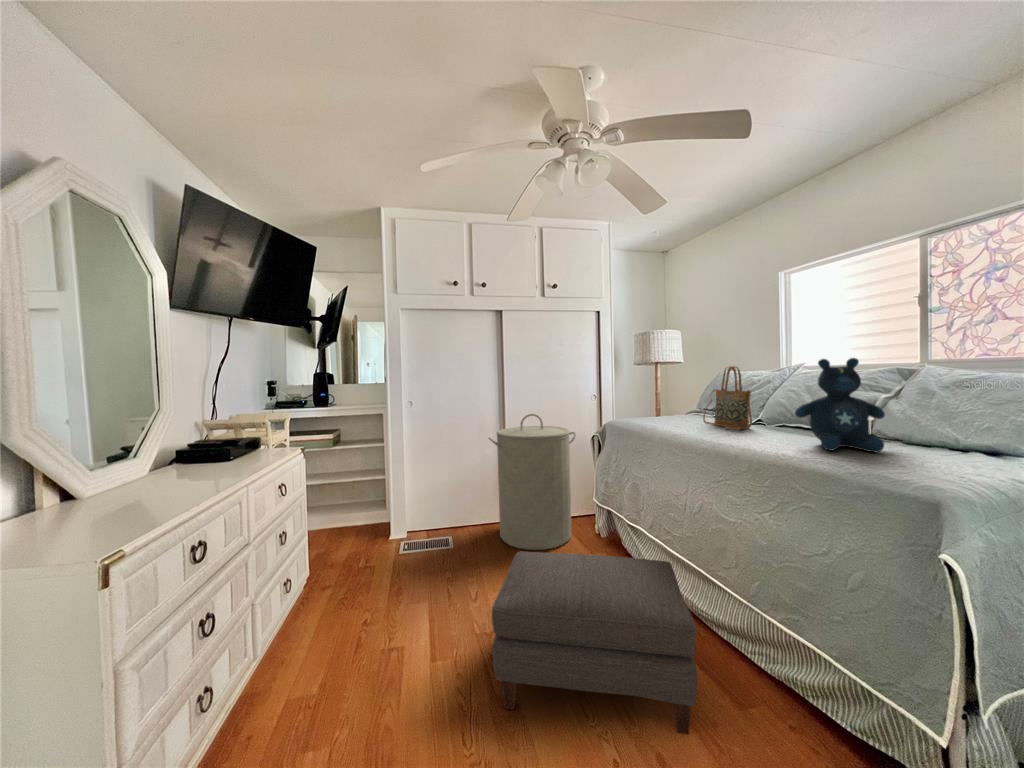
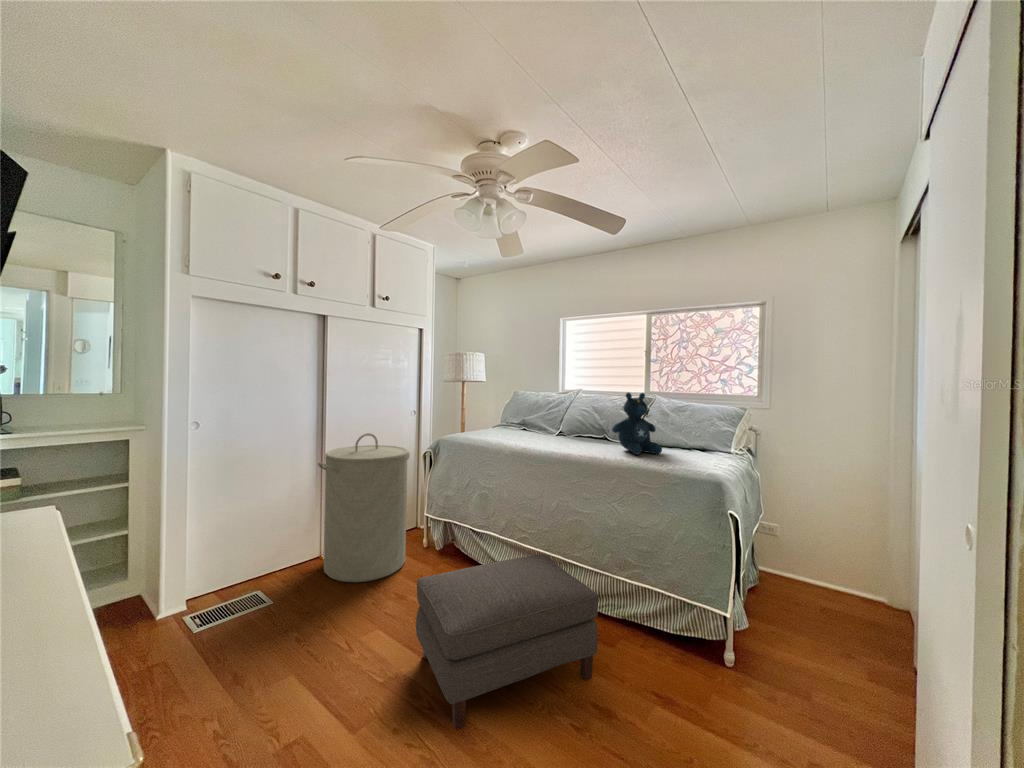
handbag: present [703,366,752,430] -> none [528,392,568,442]

